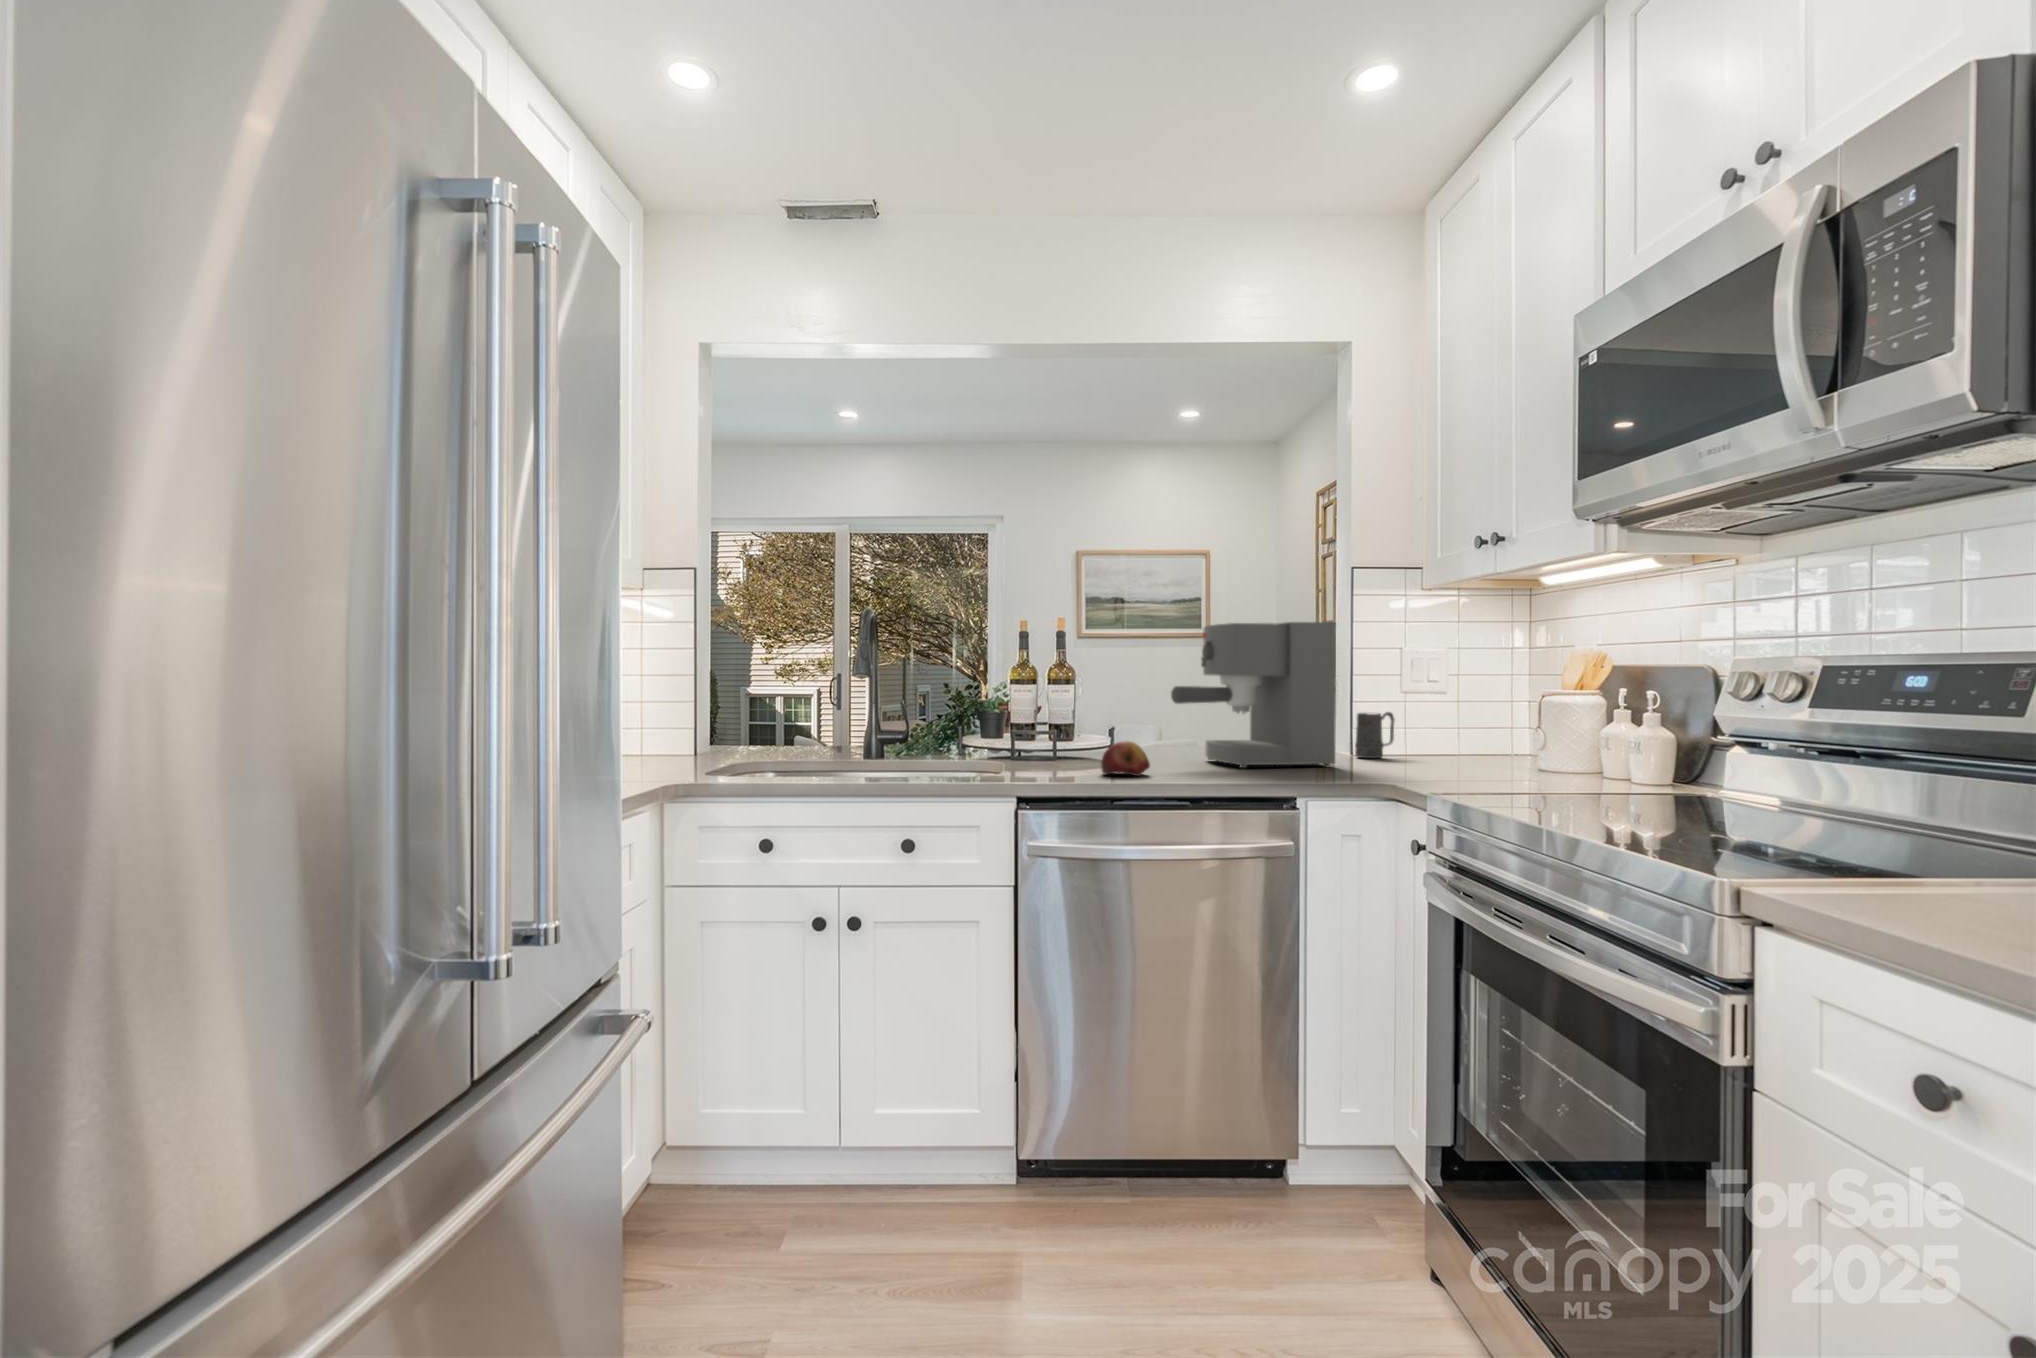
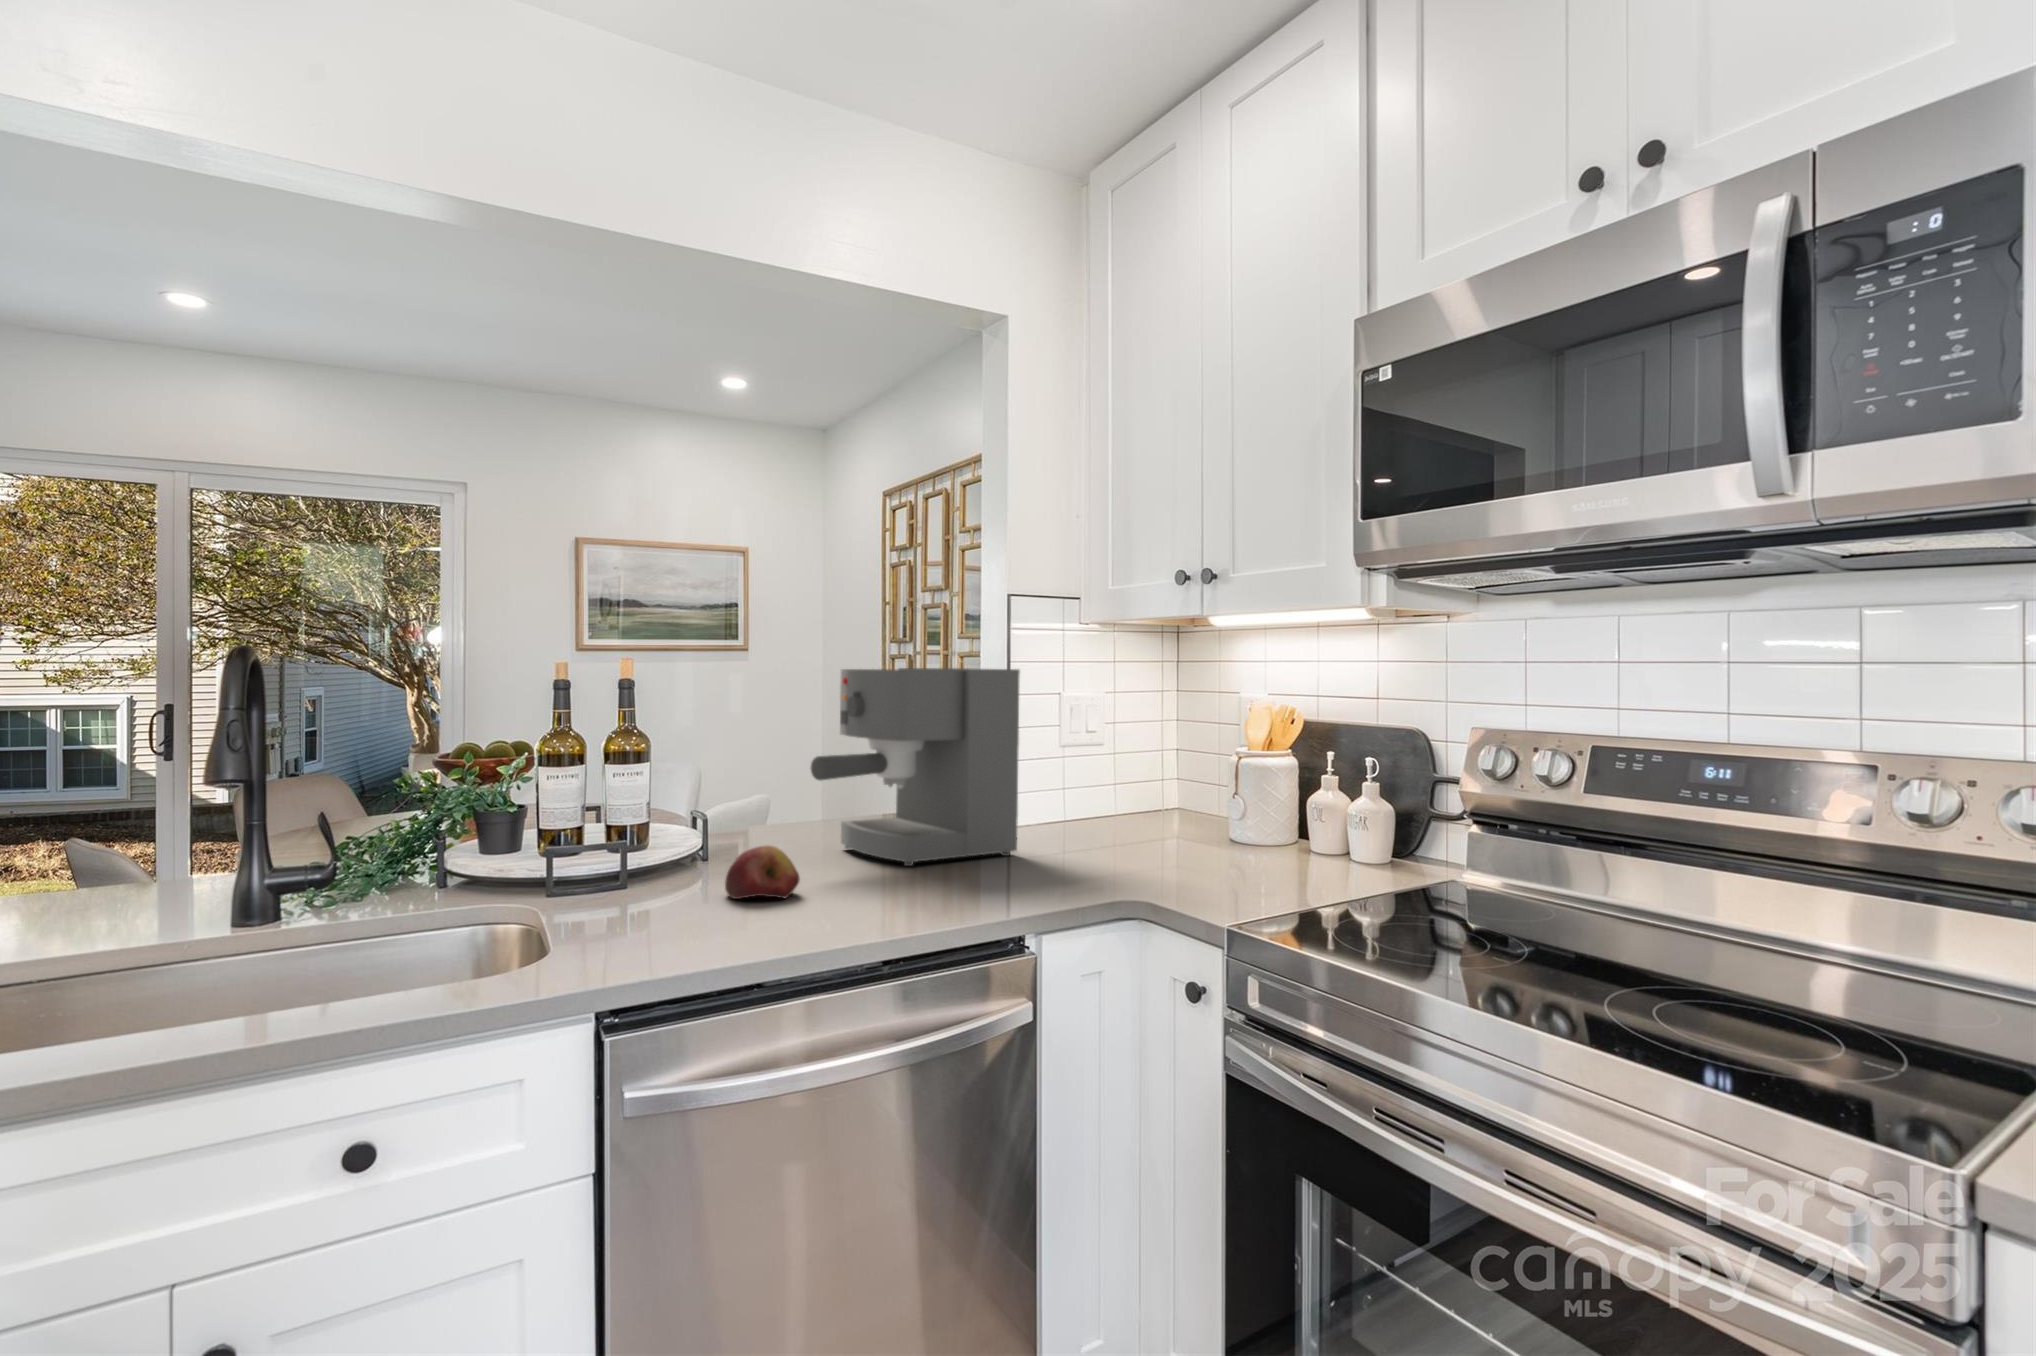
mug: present [1355,712,1394,758] -> none [1015,773,1059,833]

